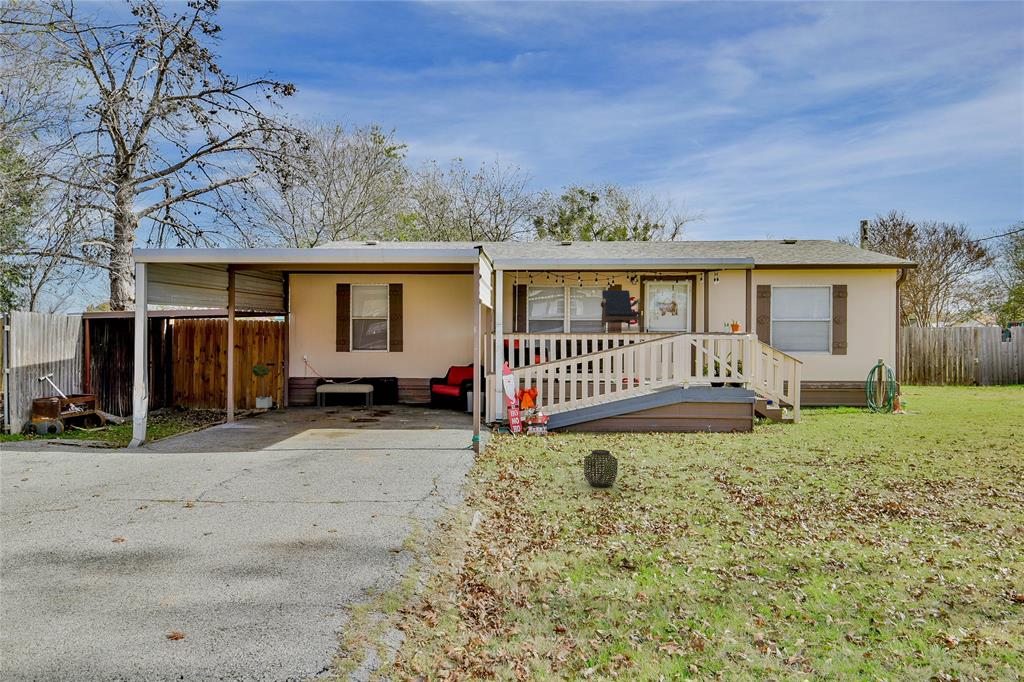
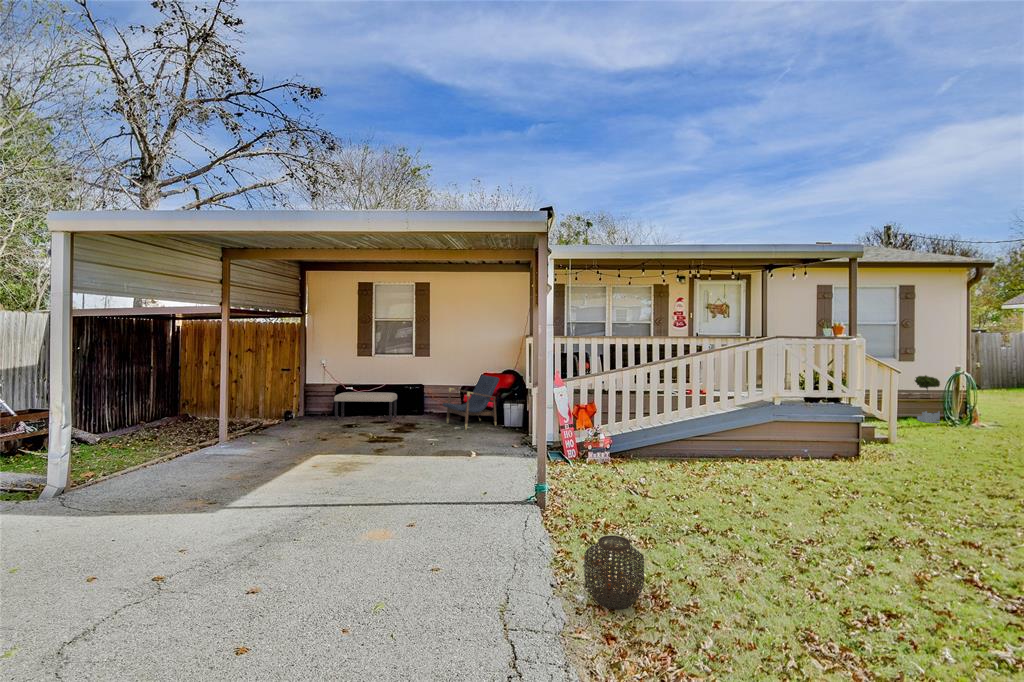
lounge chair: present [601,290,641,330] -> present [443,375,499,429]
potted tree: present [252,365,272,408] -> present [915,375,940,423]
woven basket: present [584,450,618,488] -> present [584,535,644,609]

